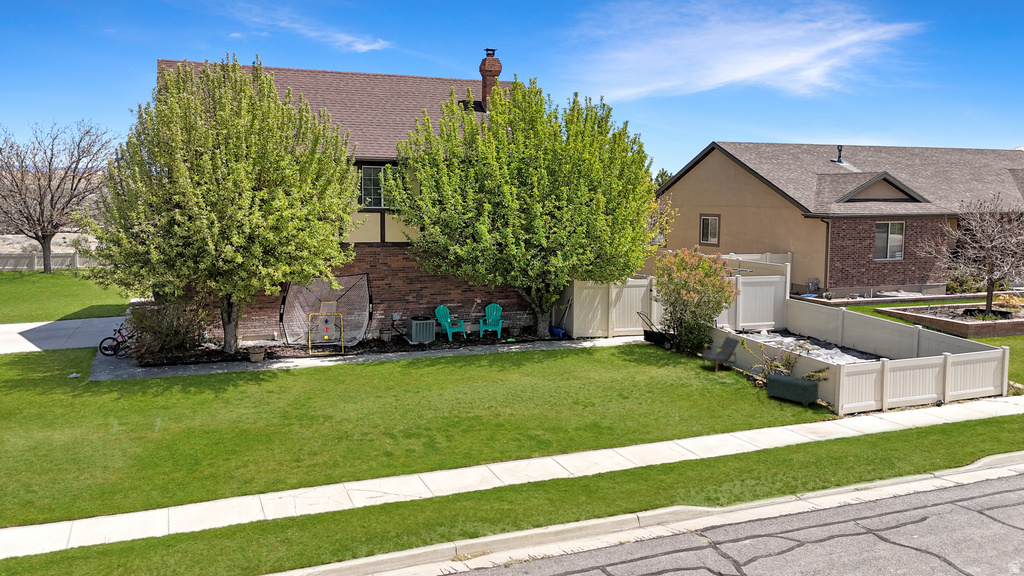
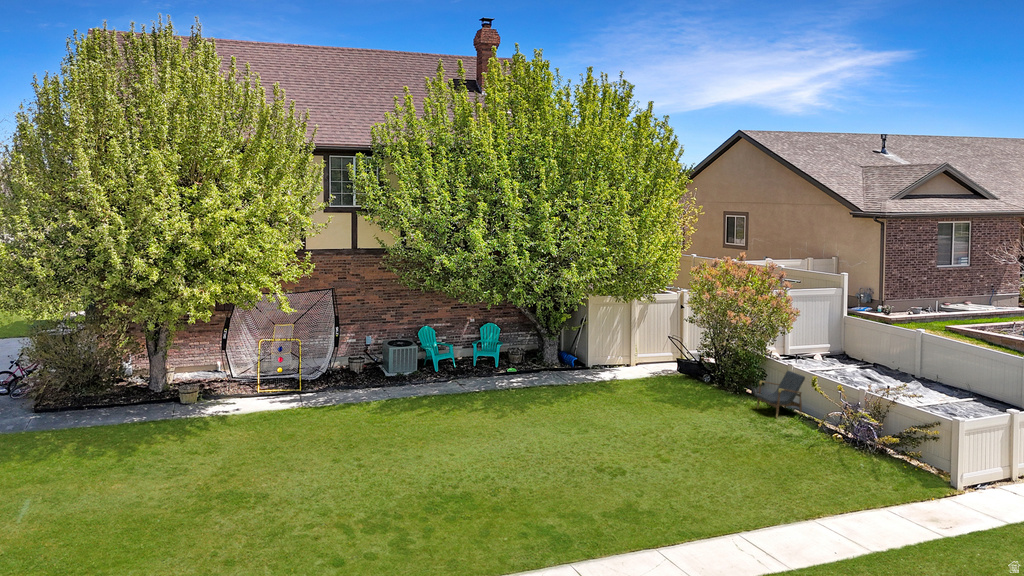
bench: present [767,374,818,406] -> none [855,428,929,476]

